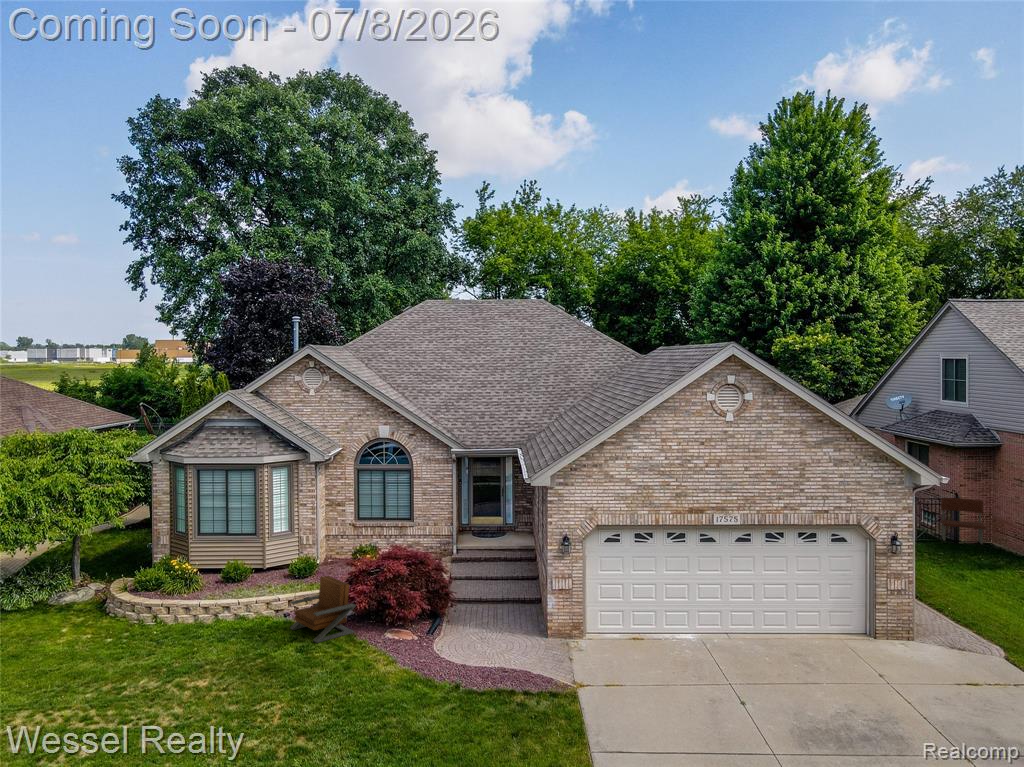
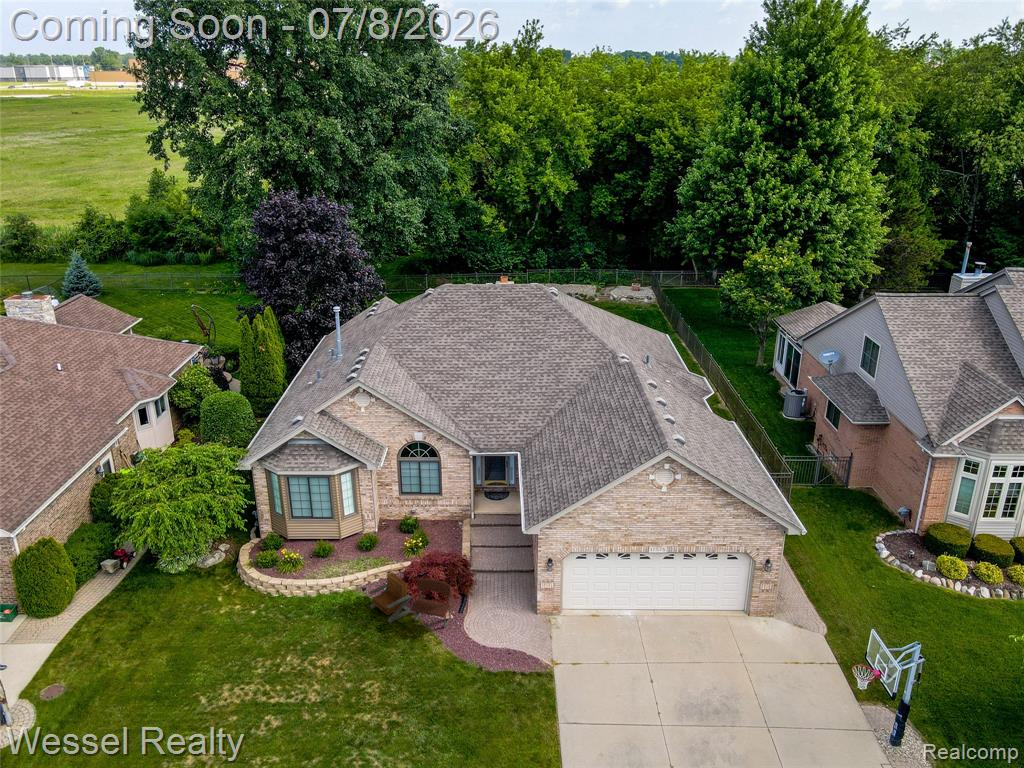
bench: present [941,498,986,544] -> present [410,579,451,628]

